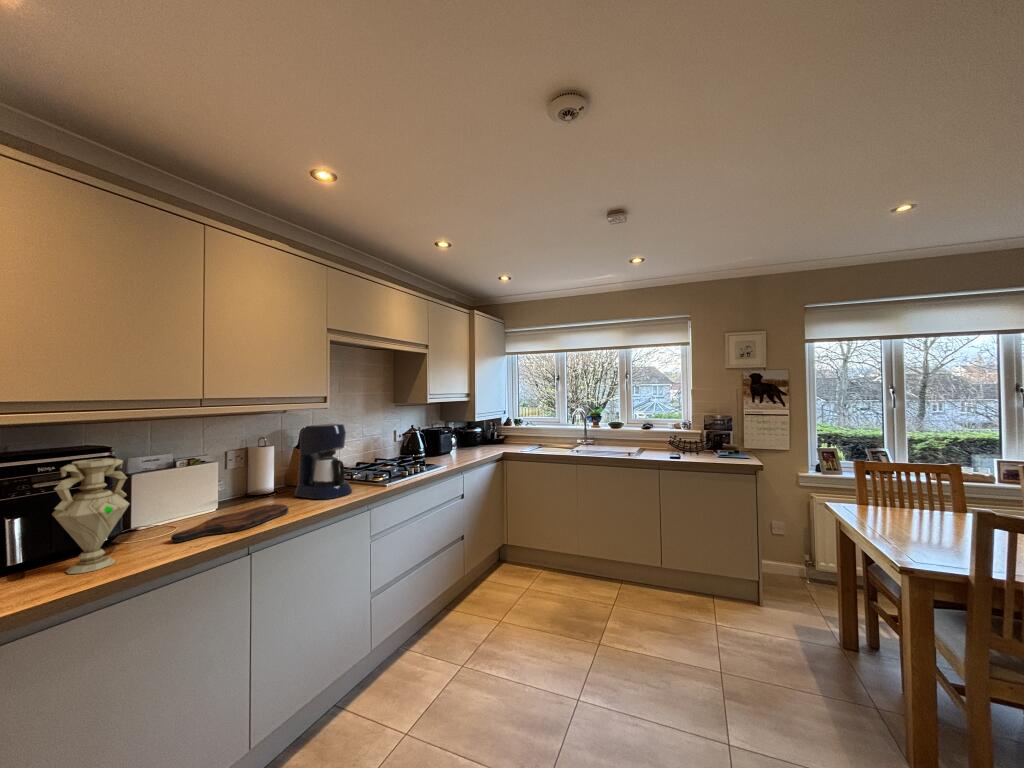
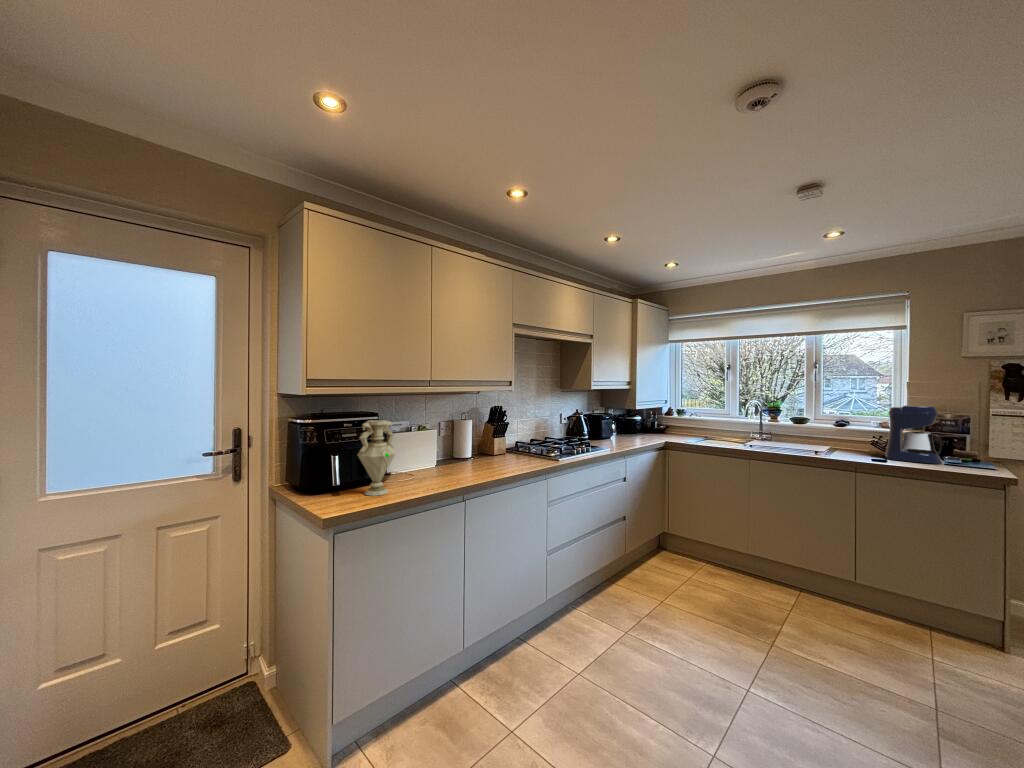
coffee maker: present [295,424,352,499] -> present [885,405,942,464]
cutting board: present [171,504,288,542] -> none [416,466,487,484]

